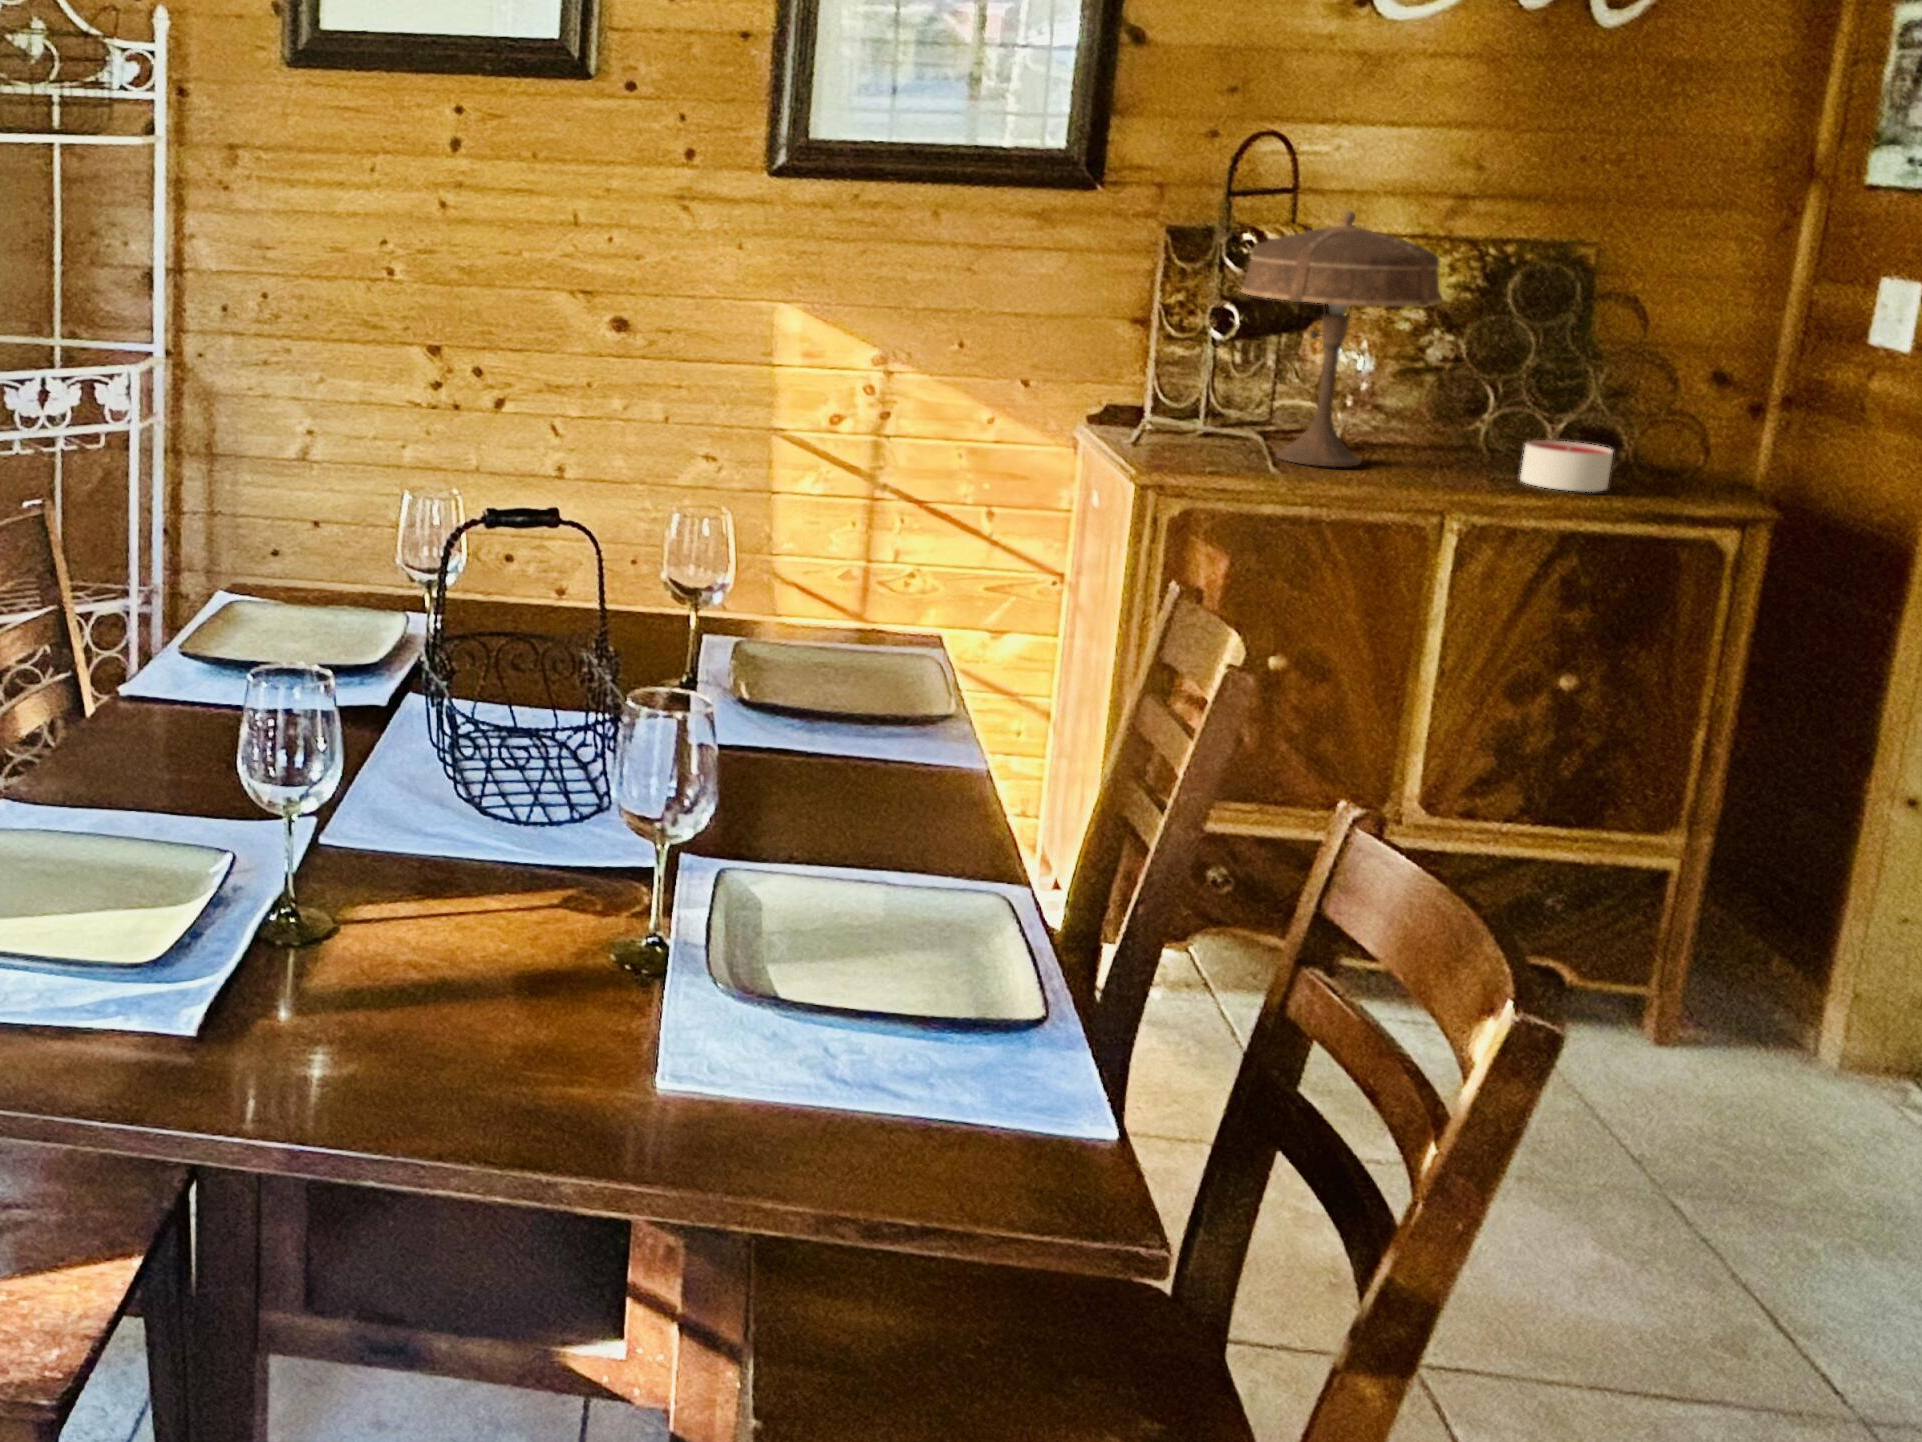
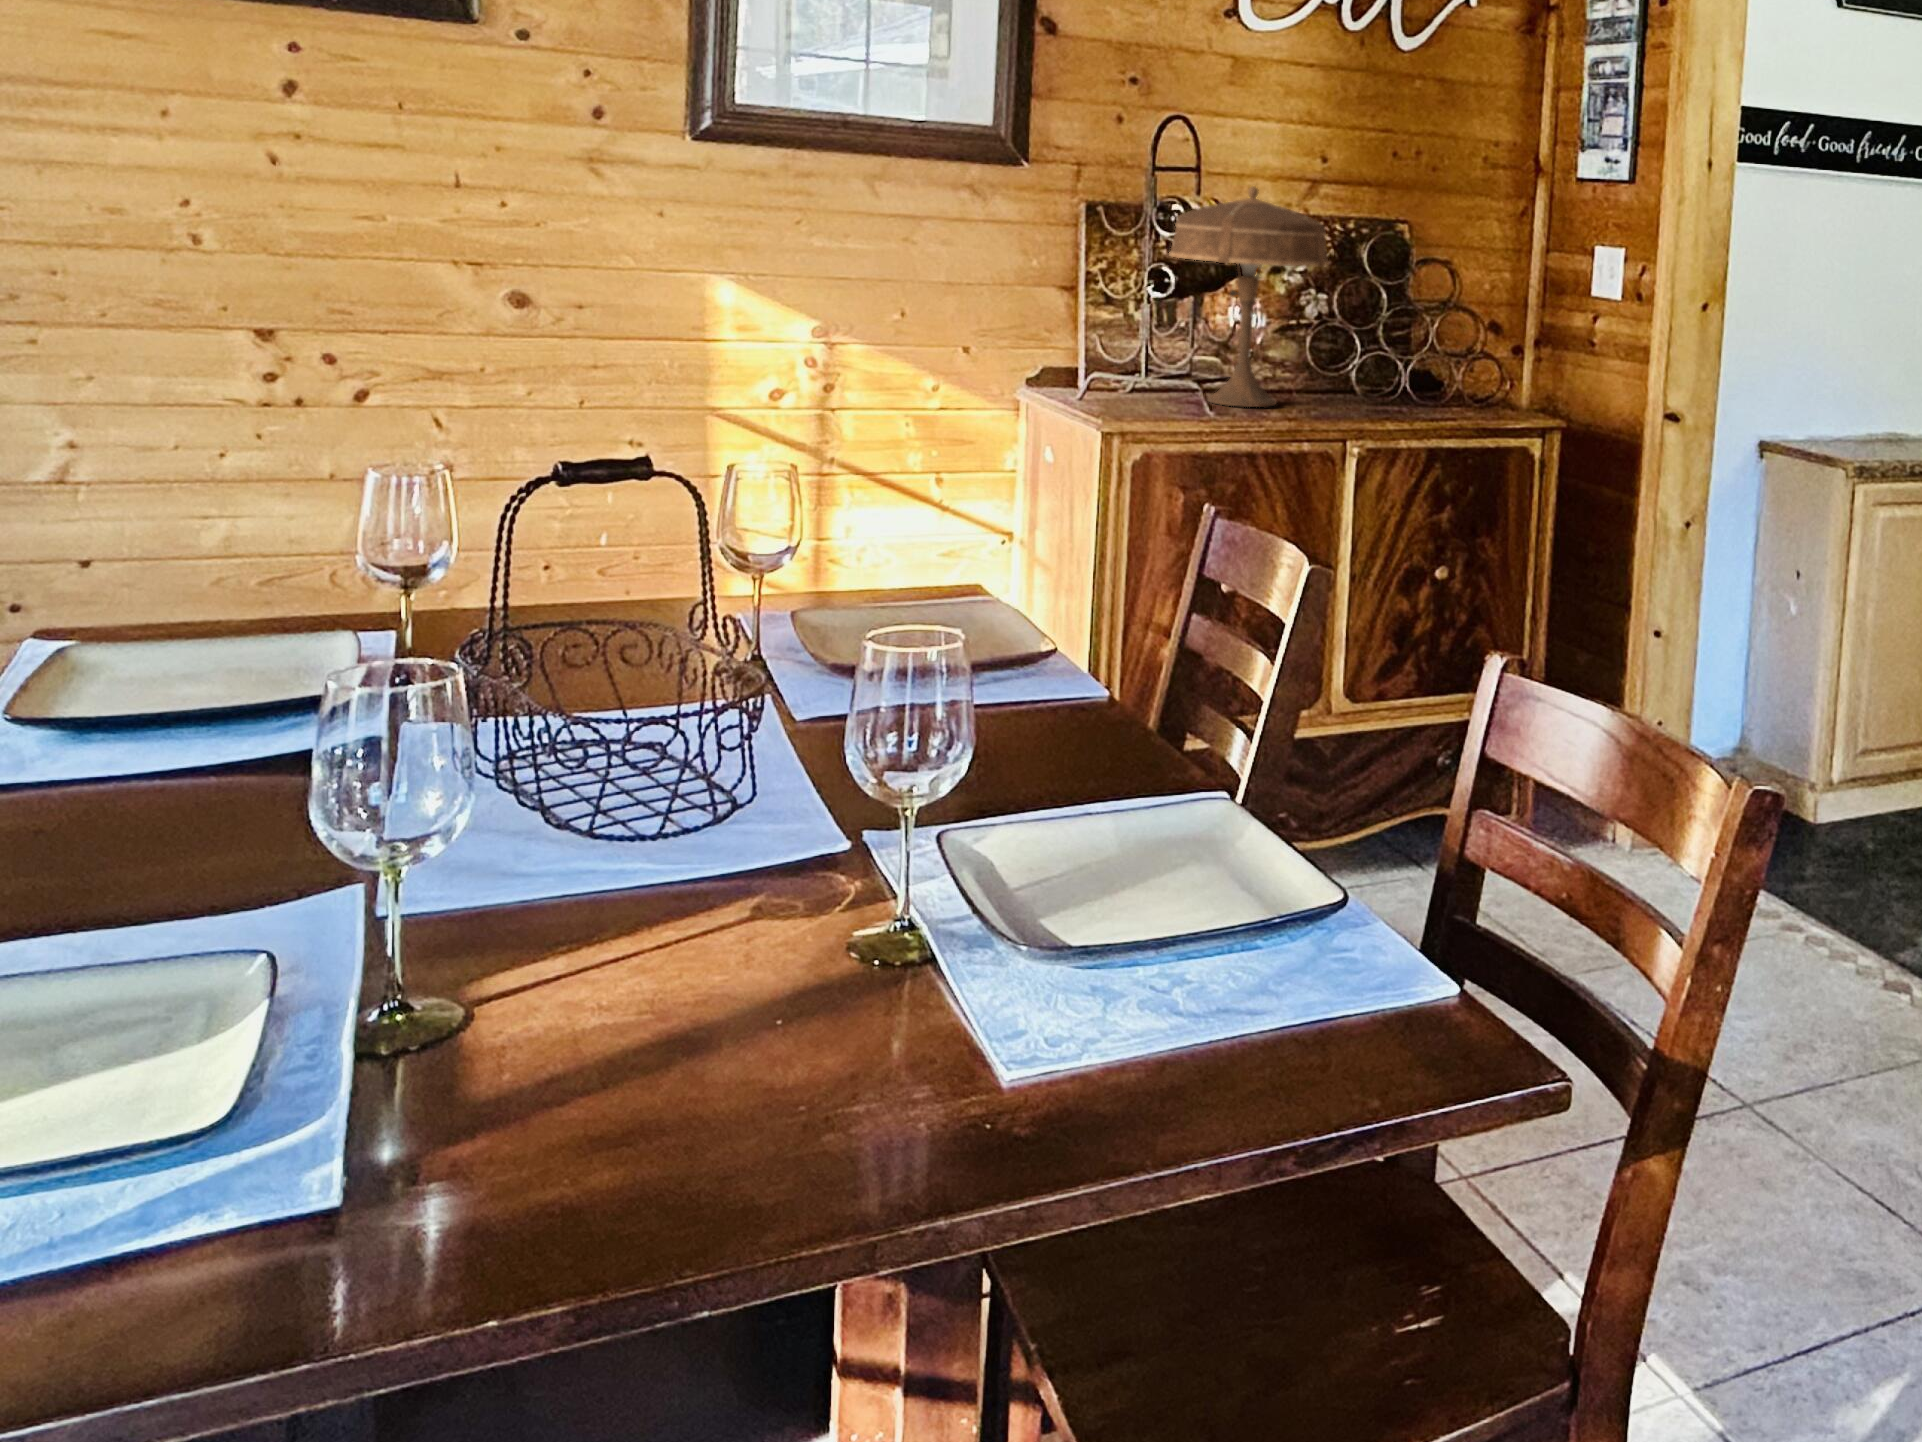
candle: present [1520,440,1613,492] -> none [1393,377,1457,416]

